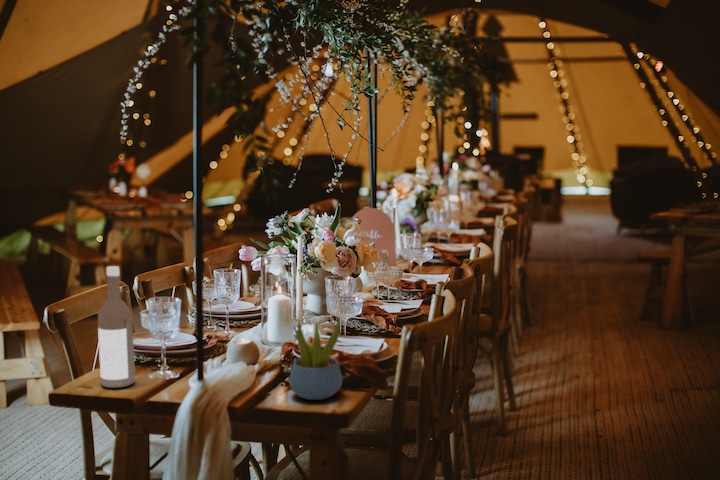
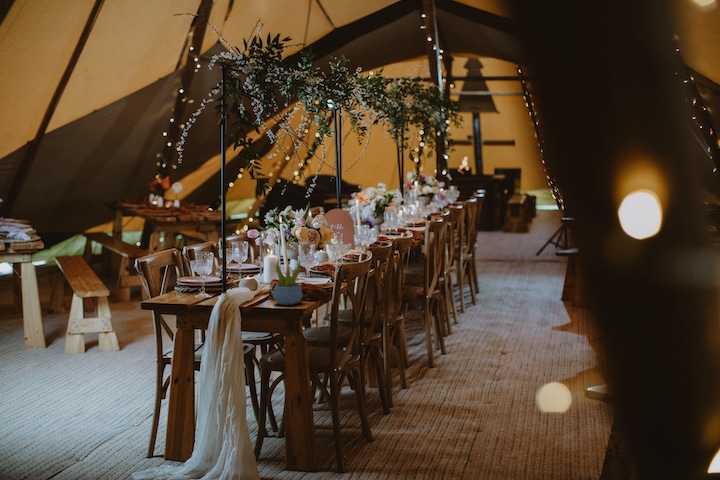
wine bottle: present [98,266,135,388] -> none [167,233,187,301]

